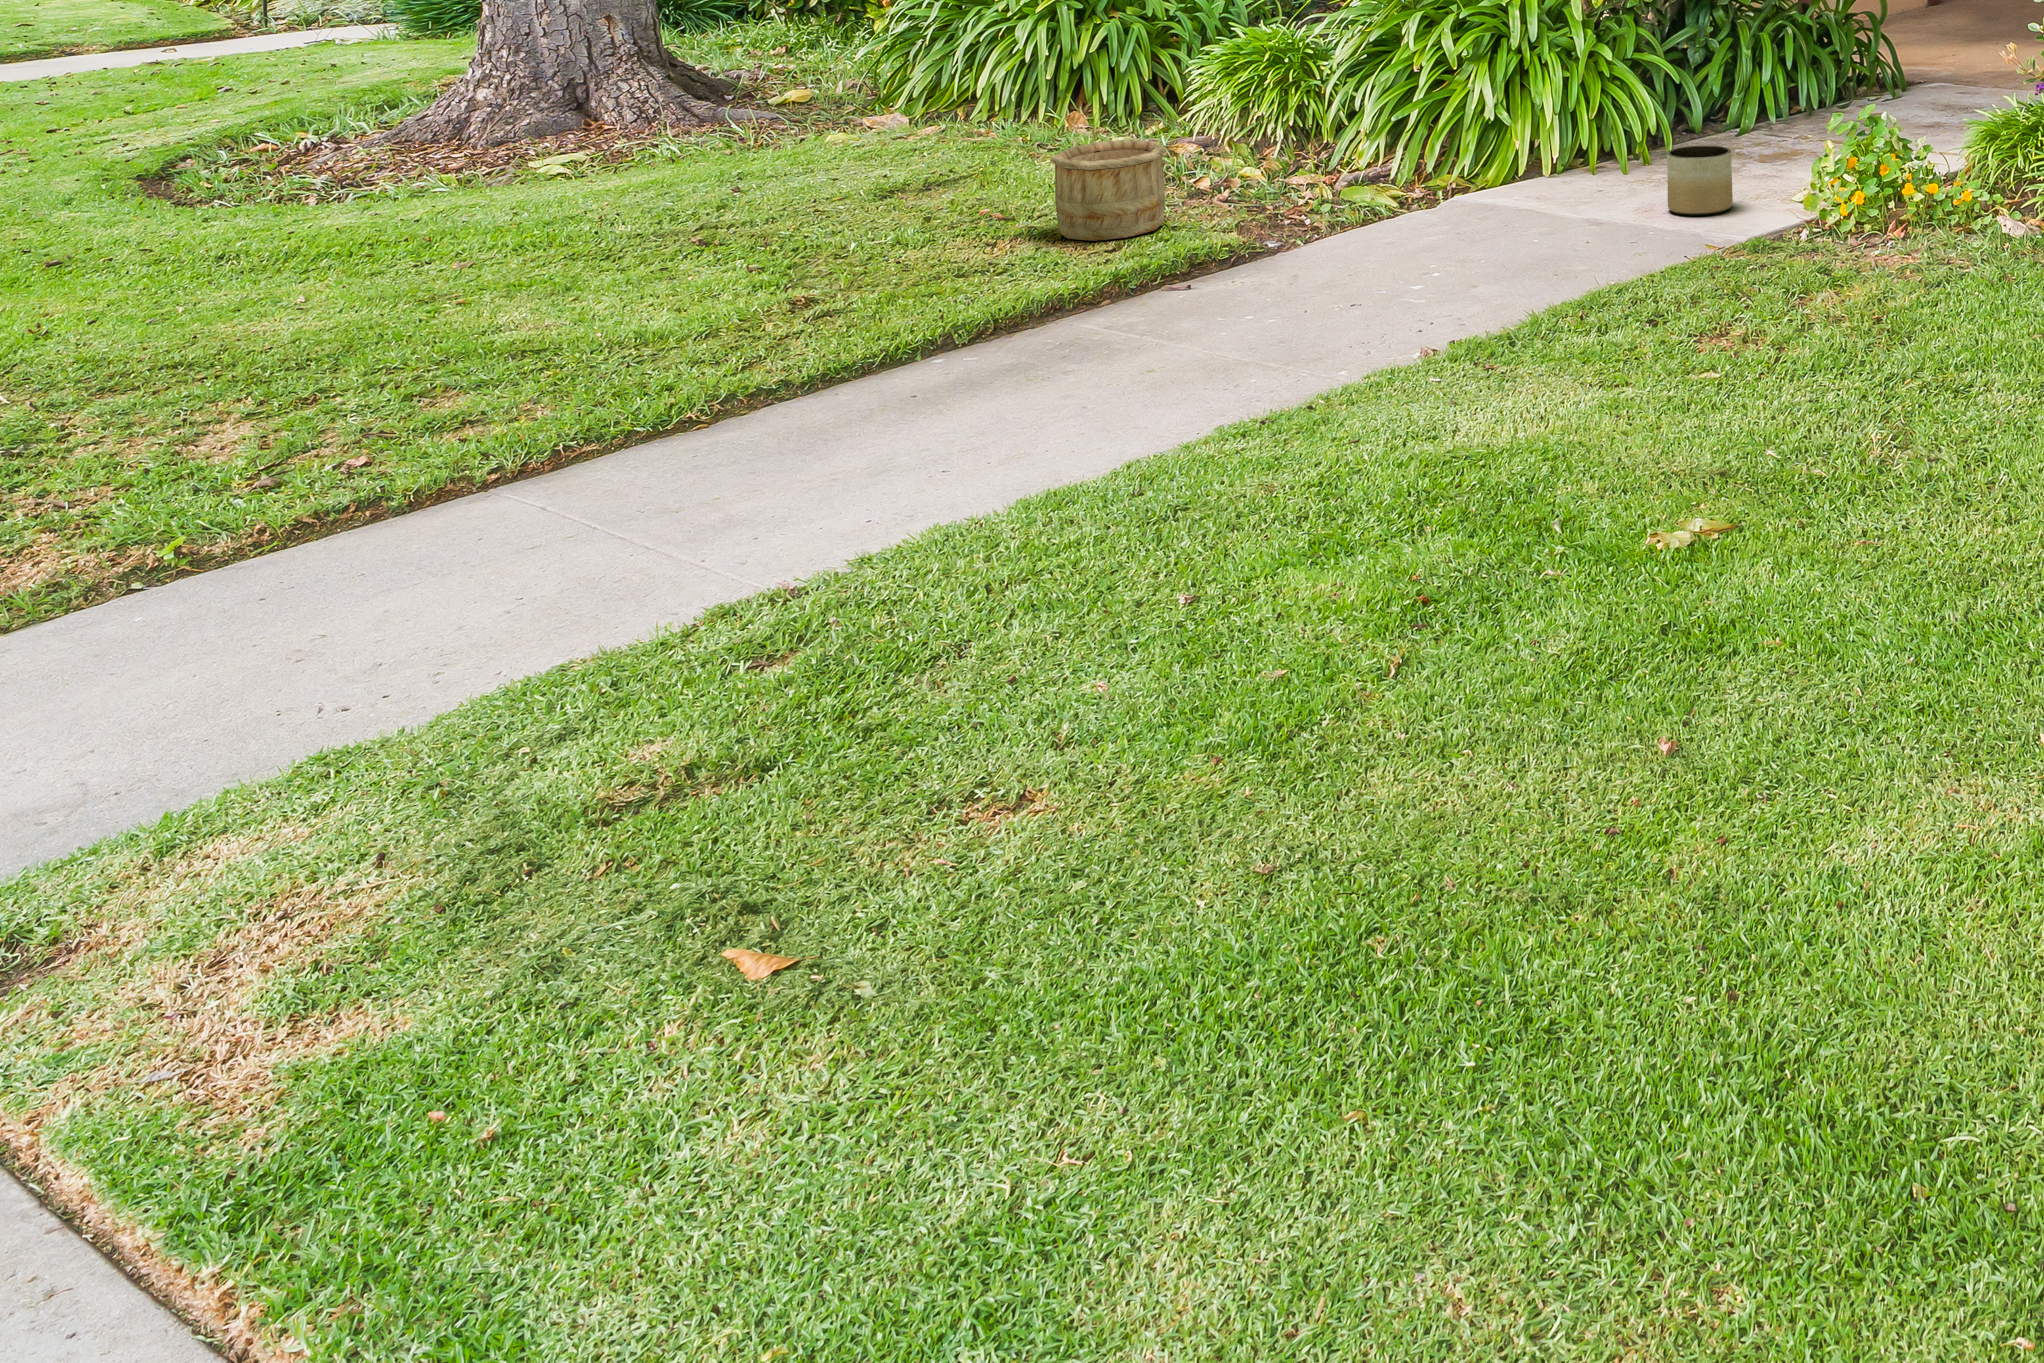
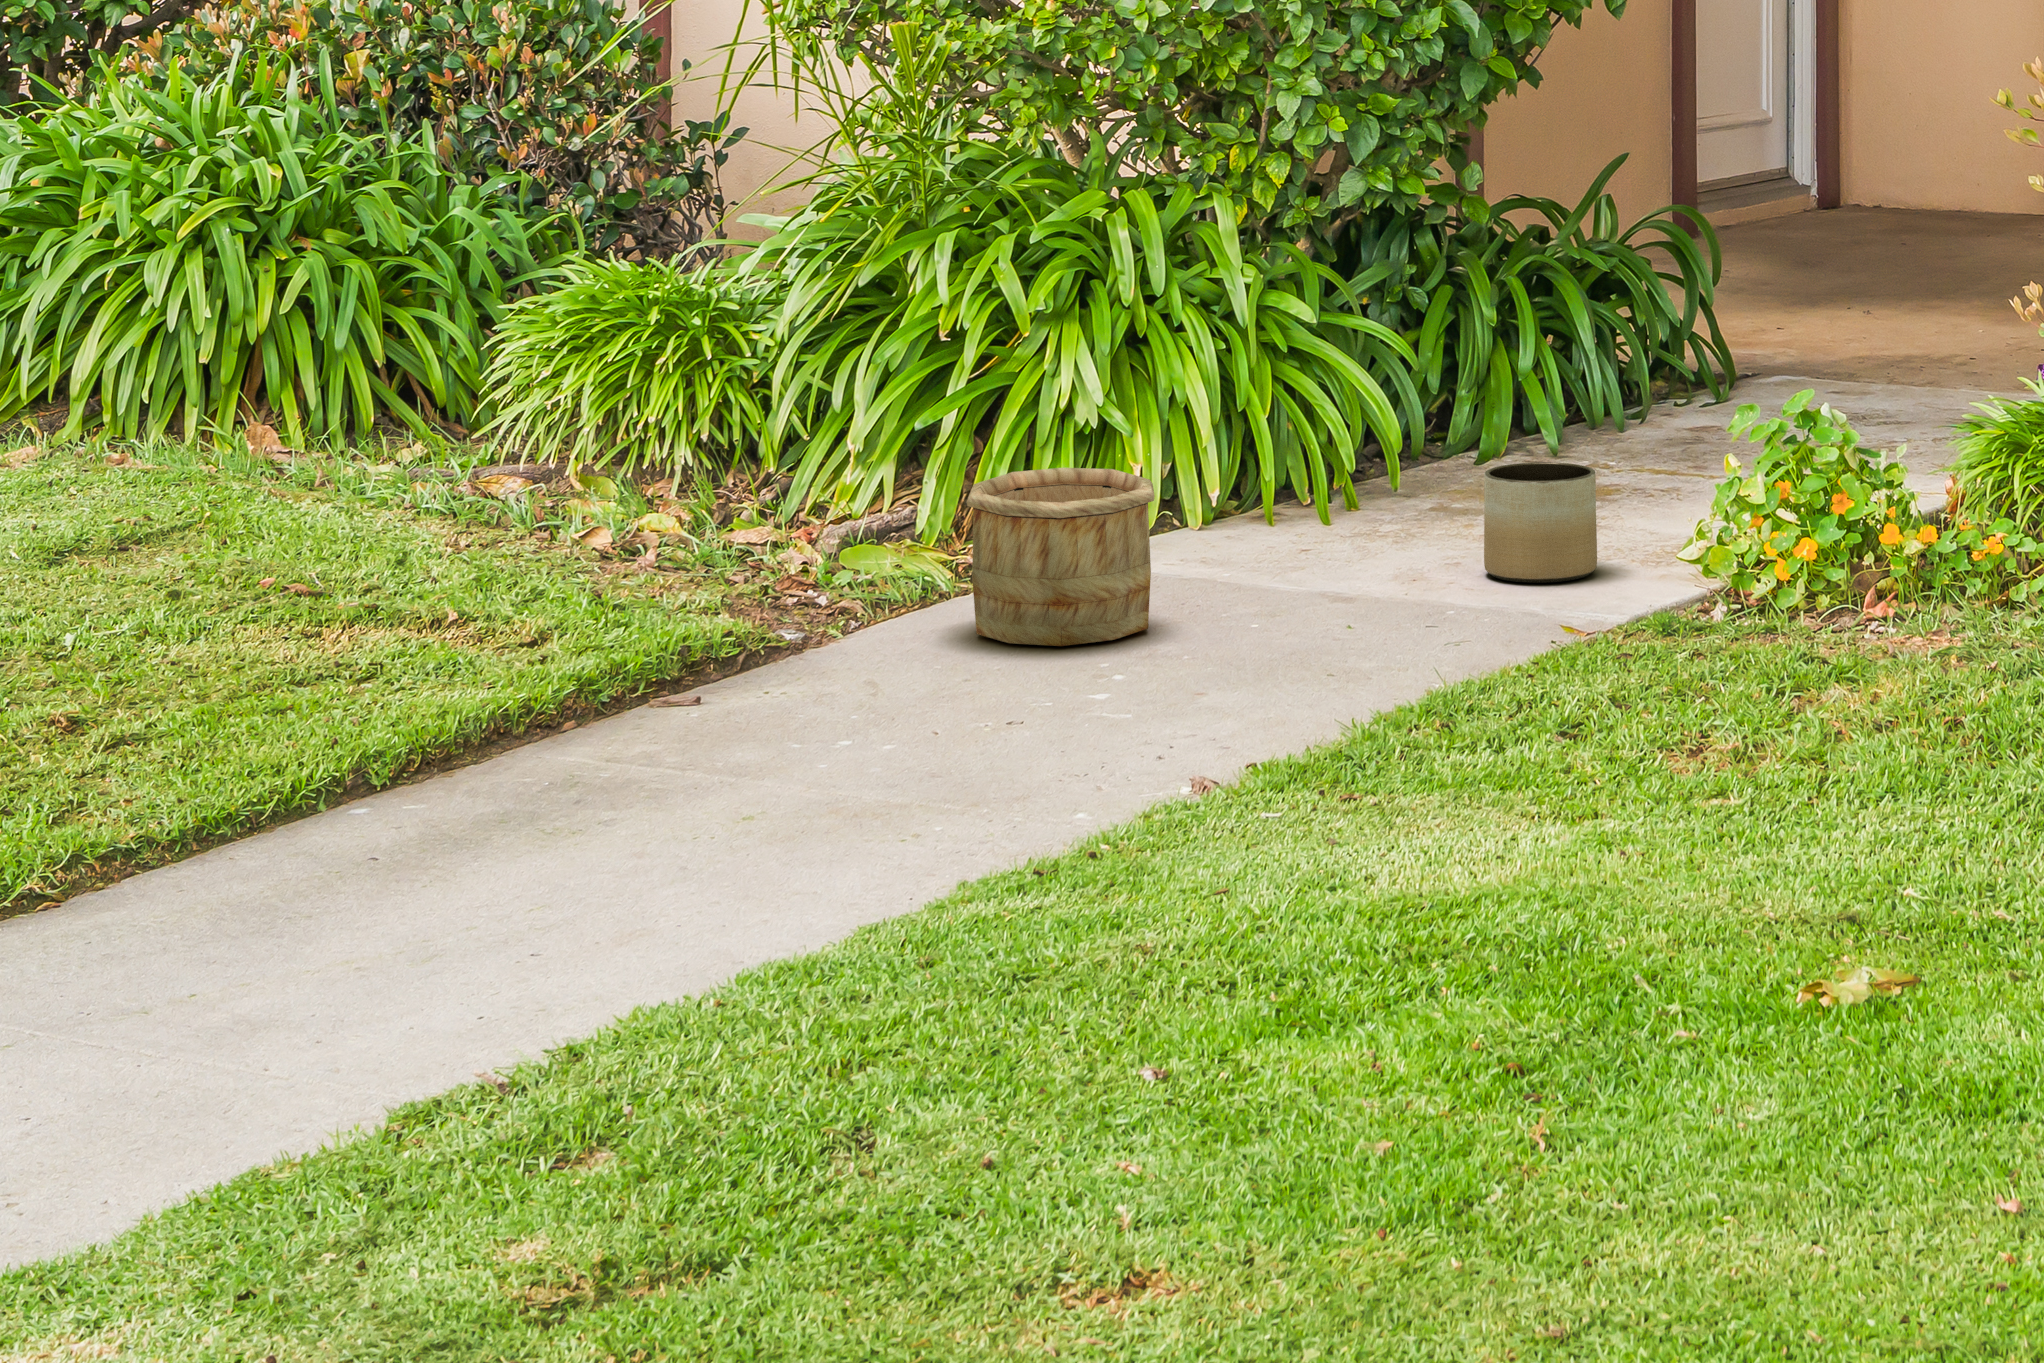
wooden bucket: present [1051,140,1166,241] -> present [966,468,1155,646]

